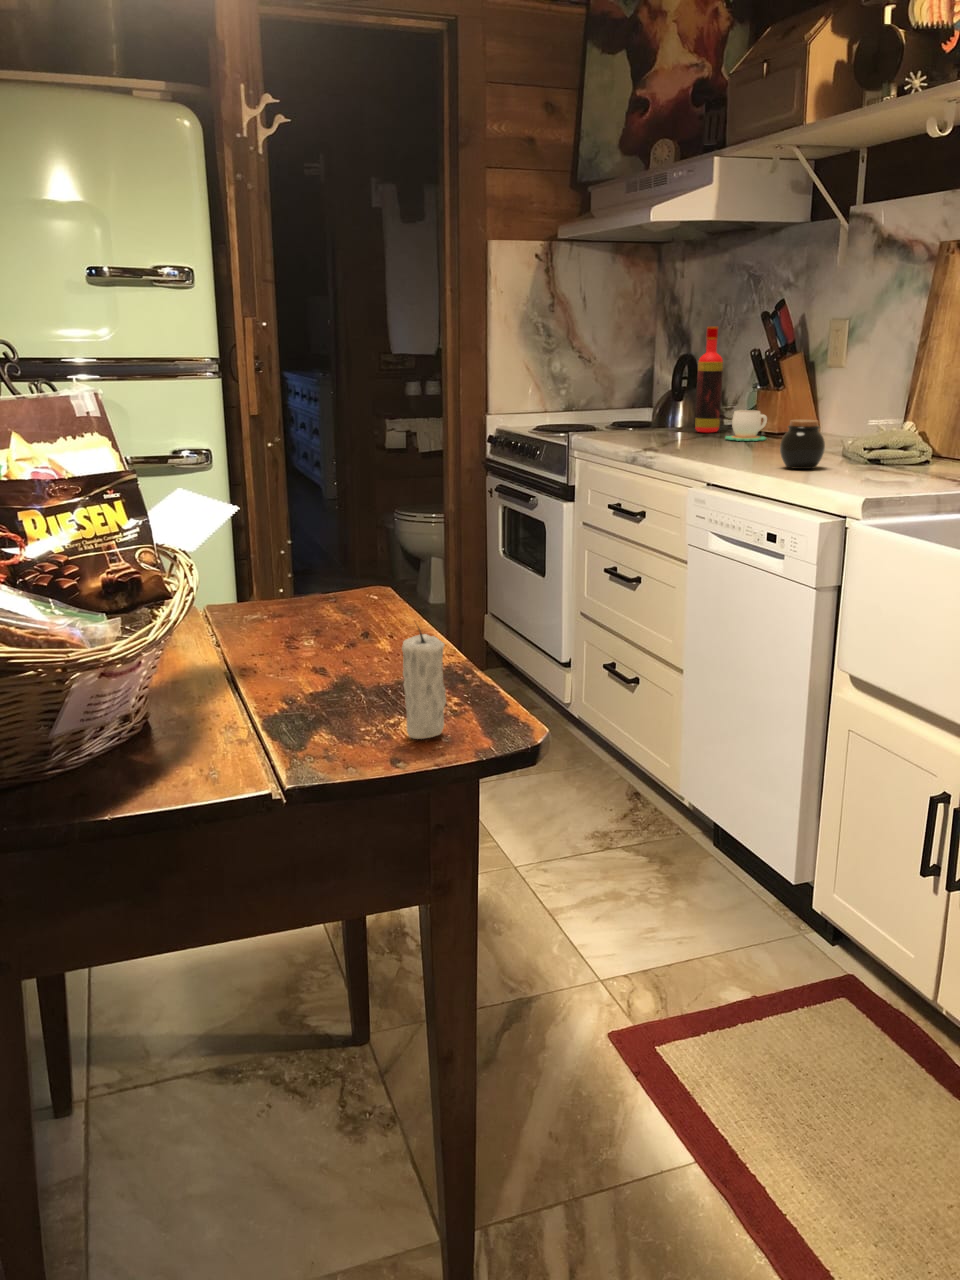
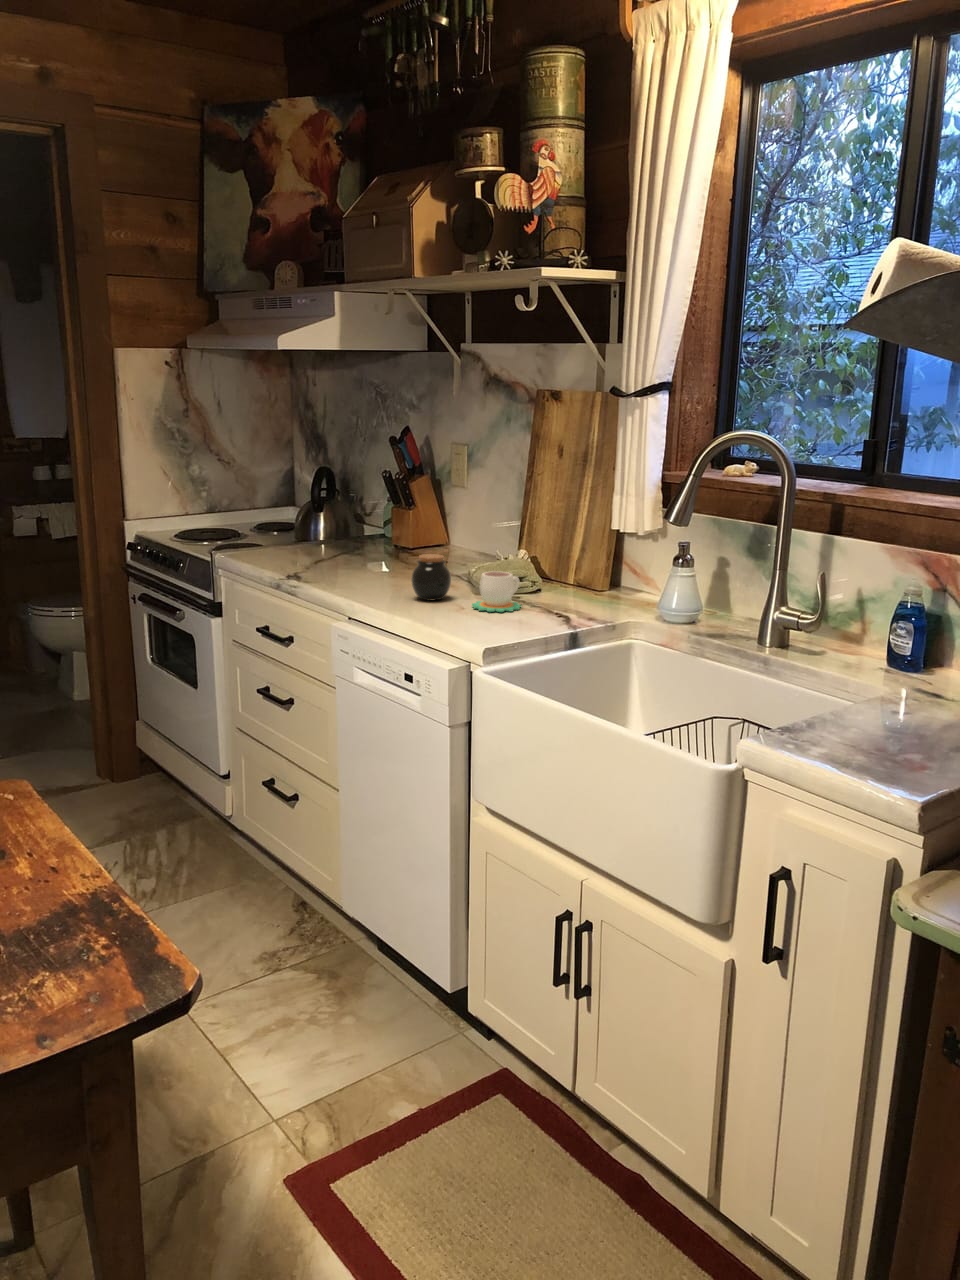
bottle: present [695,327,723,433] -> none [334,444,358,543]
mug: present [725,410,767,441] -> present [472,571,521,612]
candle: present [402,629,446,739] -> none [42,889,93,1005]

